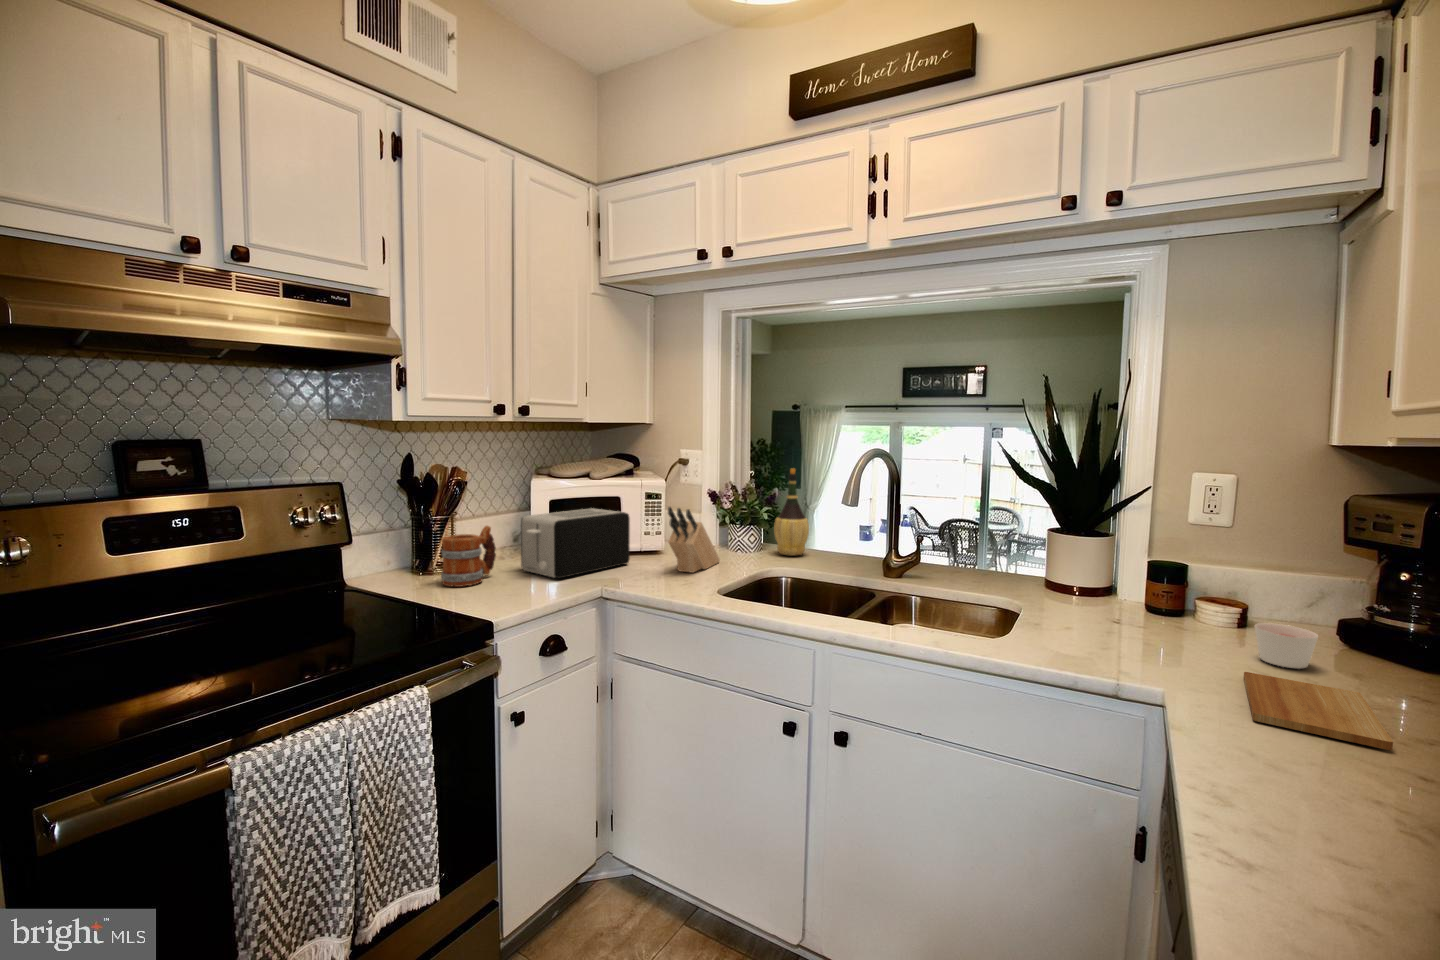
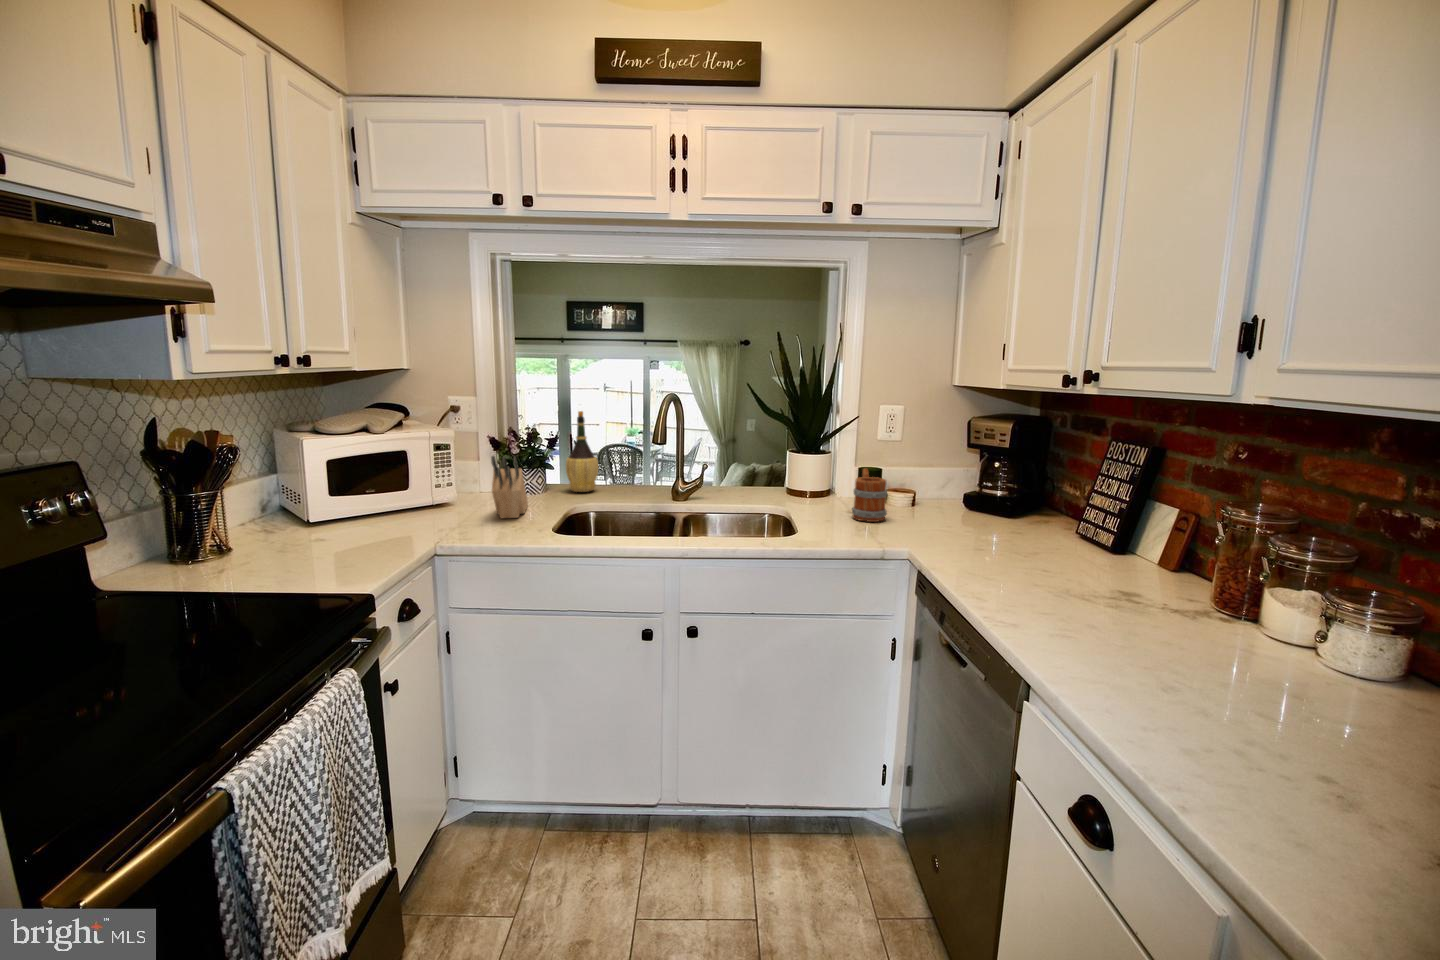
toaster: present [521,508,630,579] -> none [316,464,439,543]
mug: present [441,526,496,587] -> present [852,469,887,522]
candle: present [1255,623,1318,668] -> none [928,497,958,521]
cutting board: present [1244,672,1393,750] -> none [933,527,1011,552]

